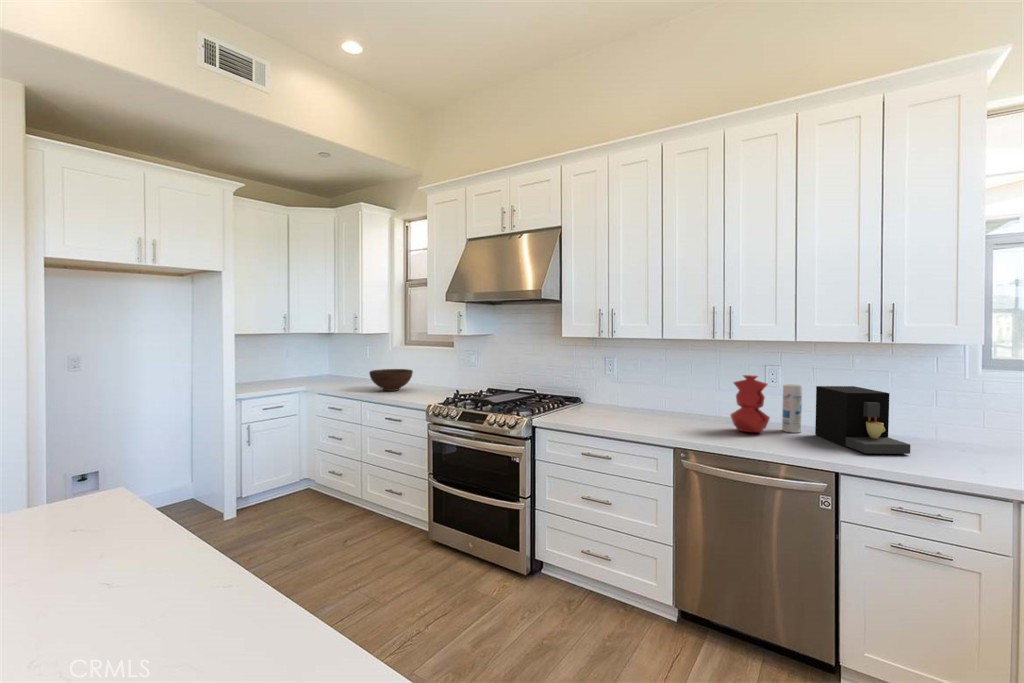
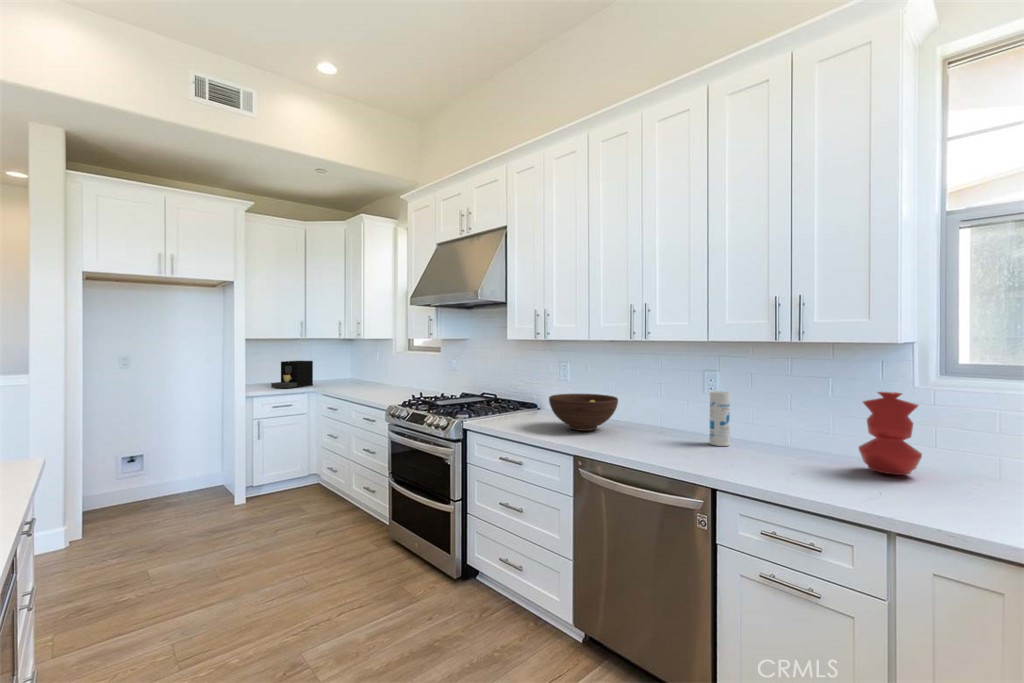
fruit bowl: present [369,369,413,391] -> present [549,394,618,431]
vase: present [731,375,770,432] -> present [859,392,922,475]
coffee maker: present [815,386,910,454] -> present [271,361,313,388]

